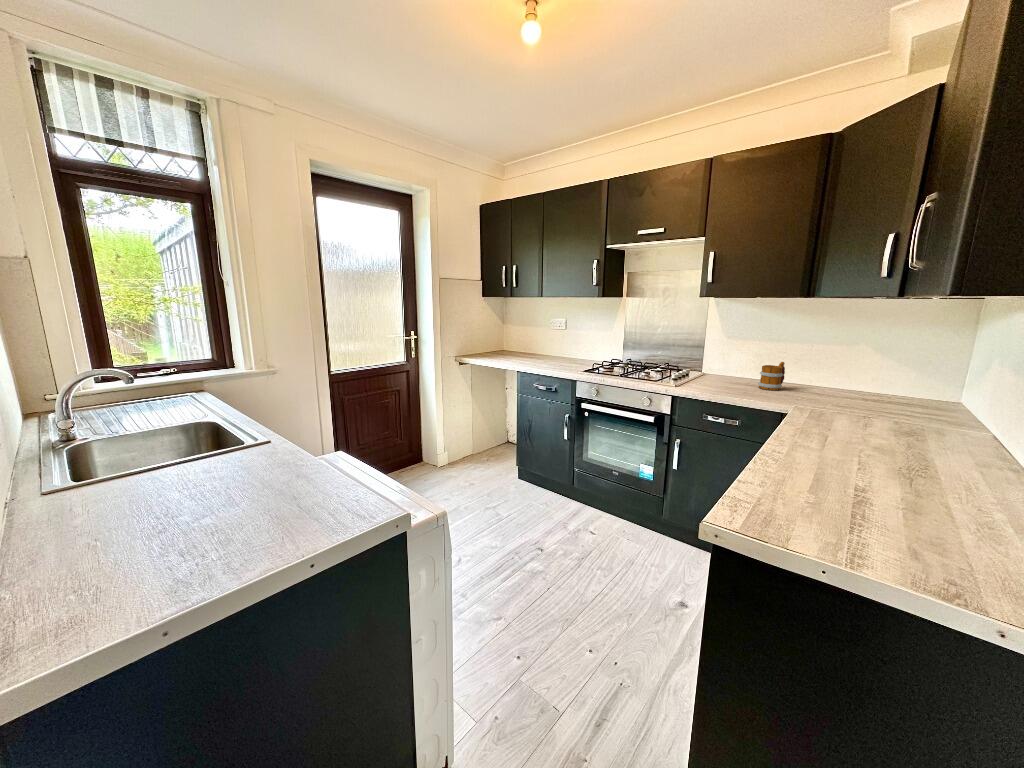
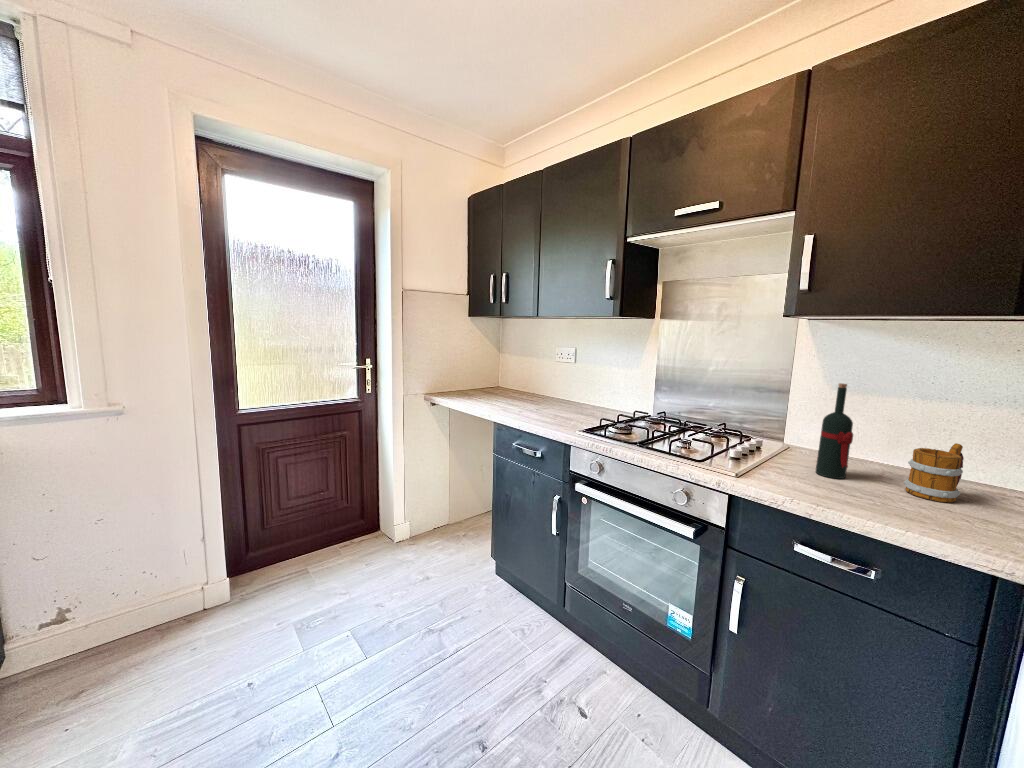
wine bottle: none [717,334,735,385] -> present [816,383,853,479]

